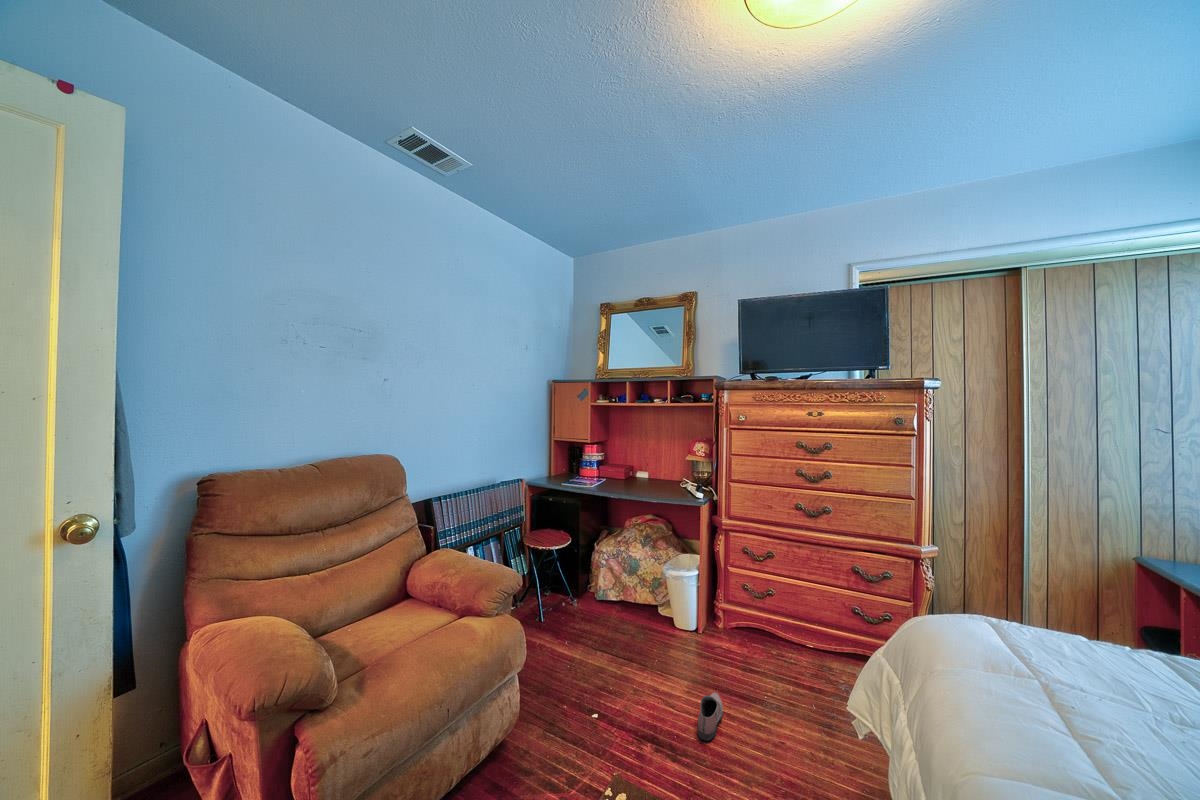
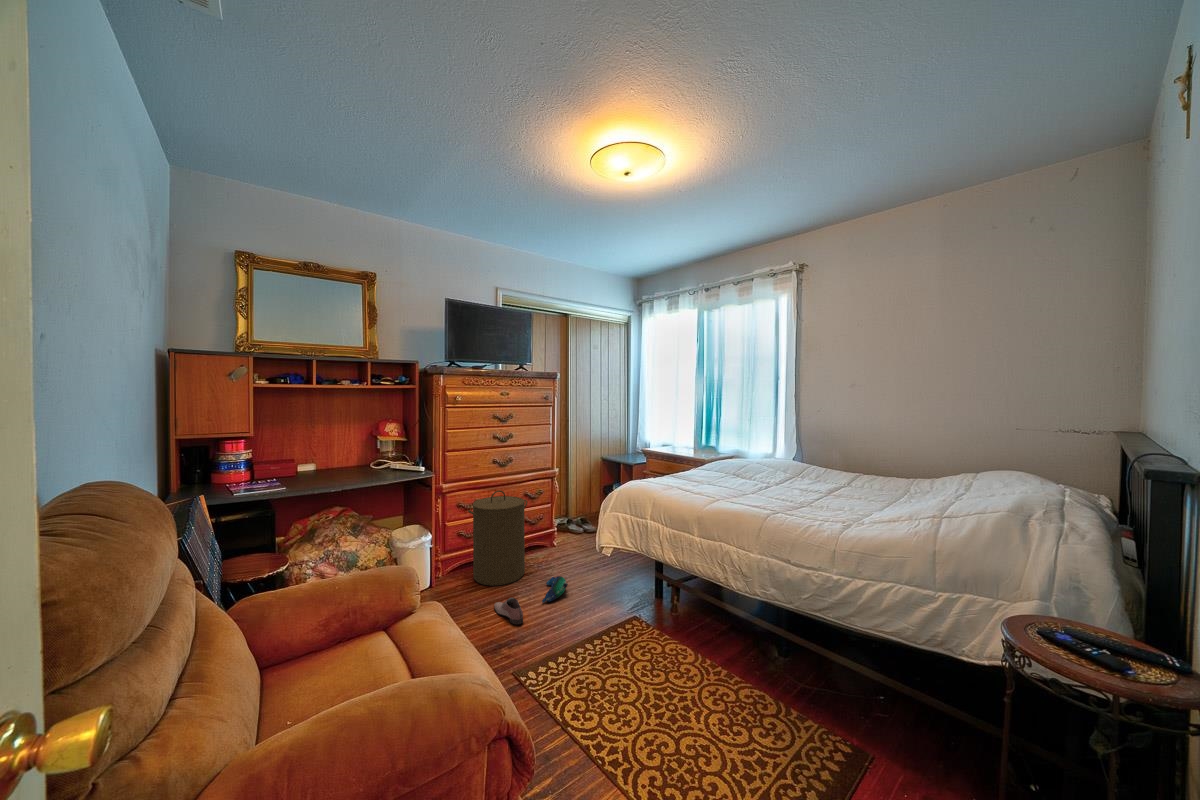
laundry hamper: none [733,547,827,687] -> present [468,490,527,586]
plush toy: none [766,717,830,752] -> present [542,576,568,603]

